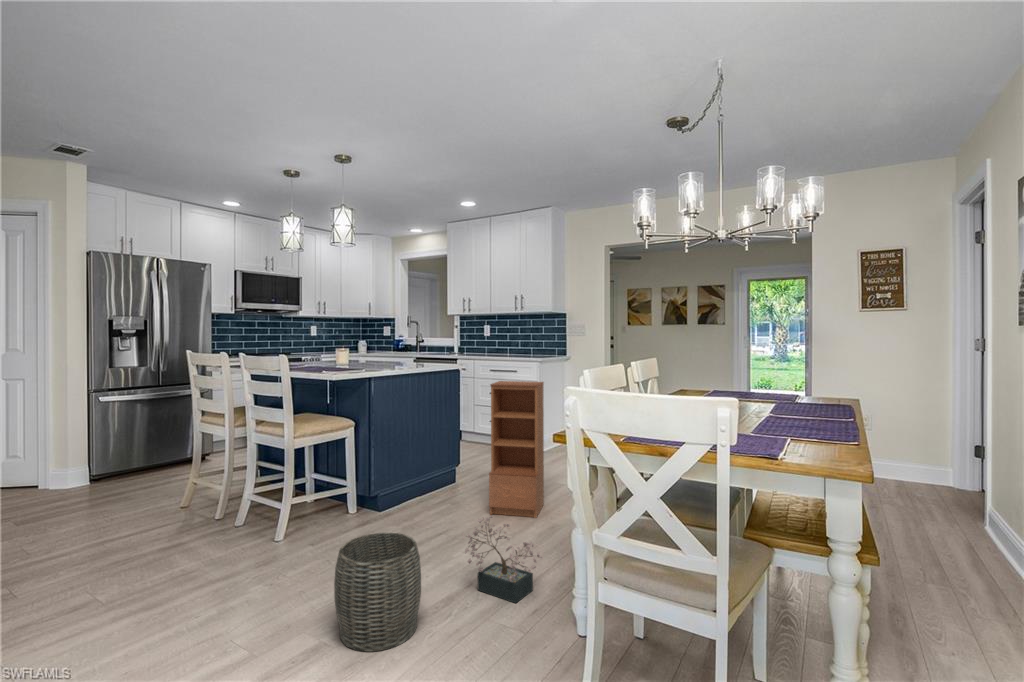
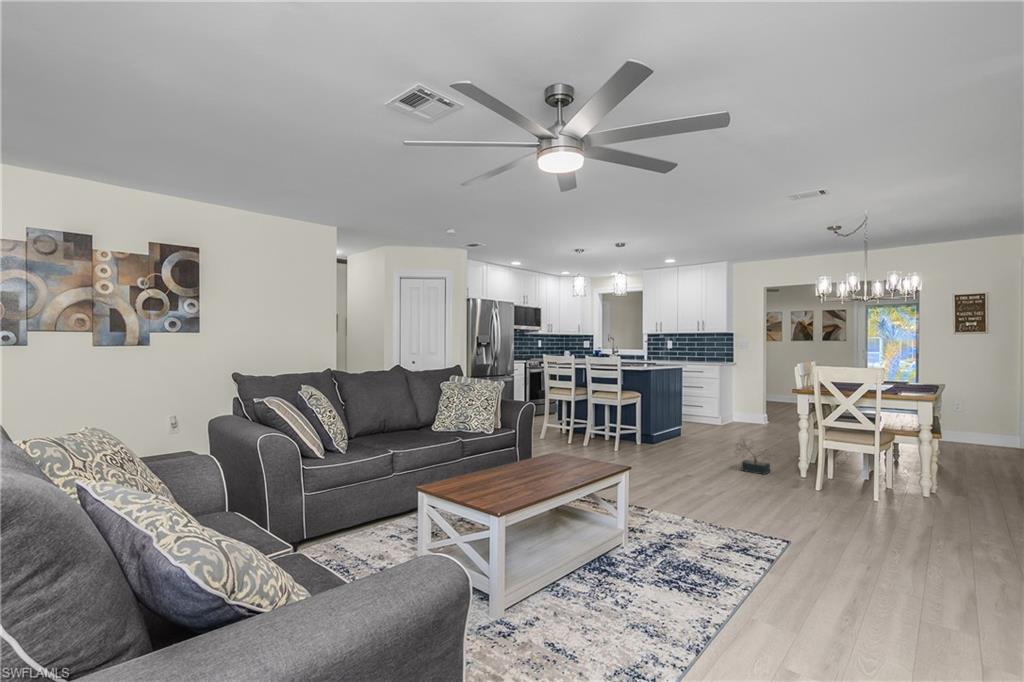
bookcase: present [489,381,544,518] -> none [718,374,748,451]
woven basket: present [334,533,421,652] -> none [688,438,728,482]

